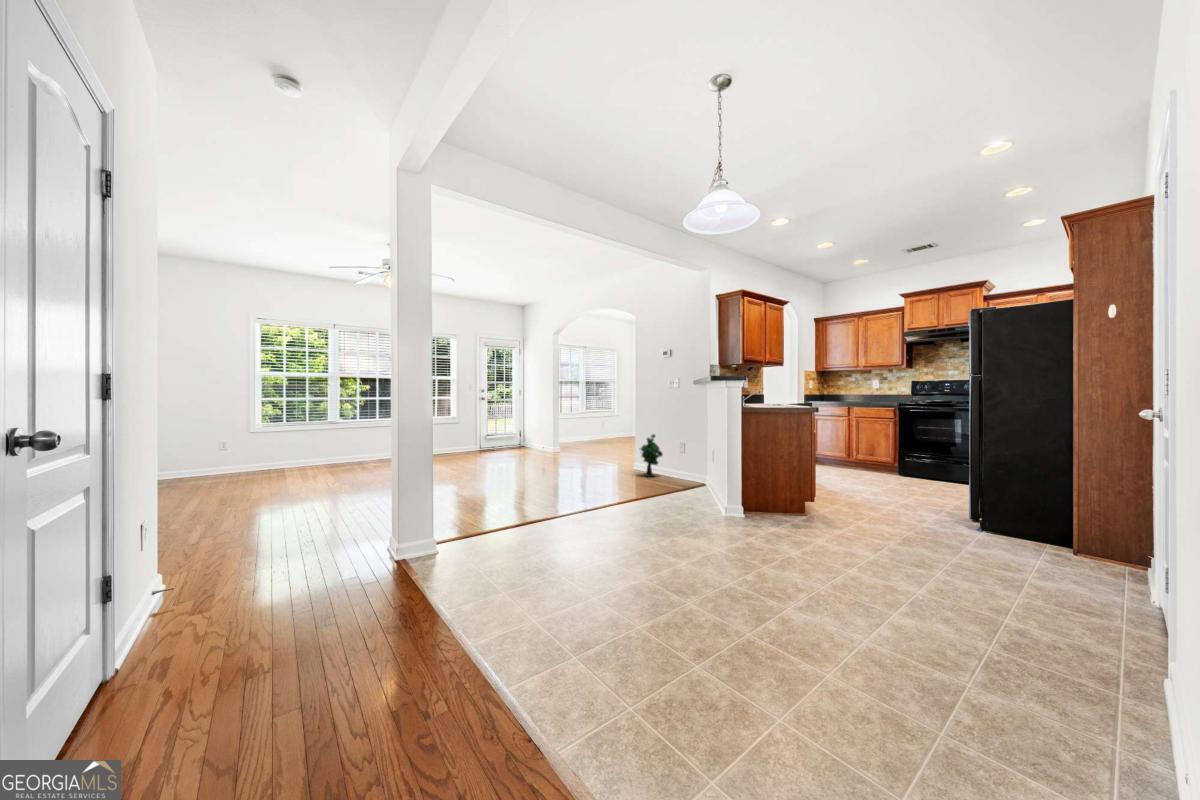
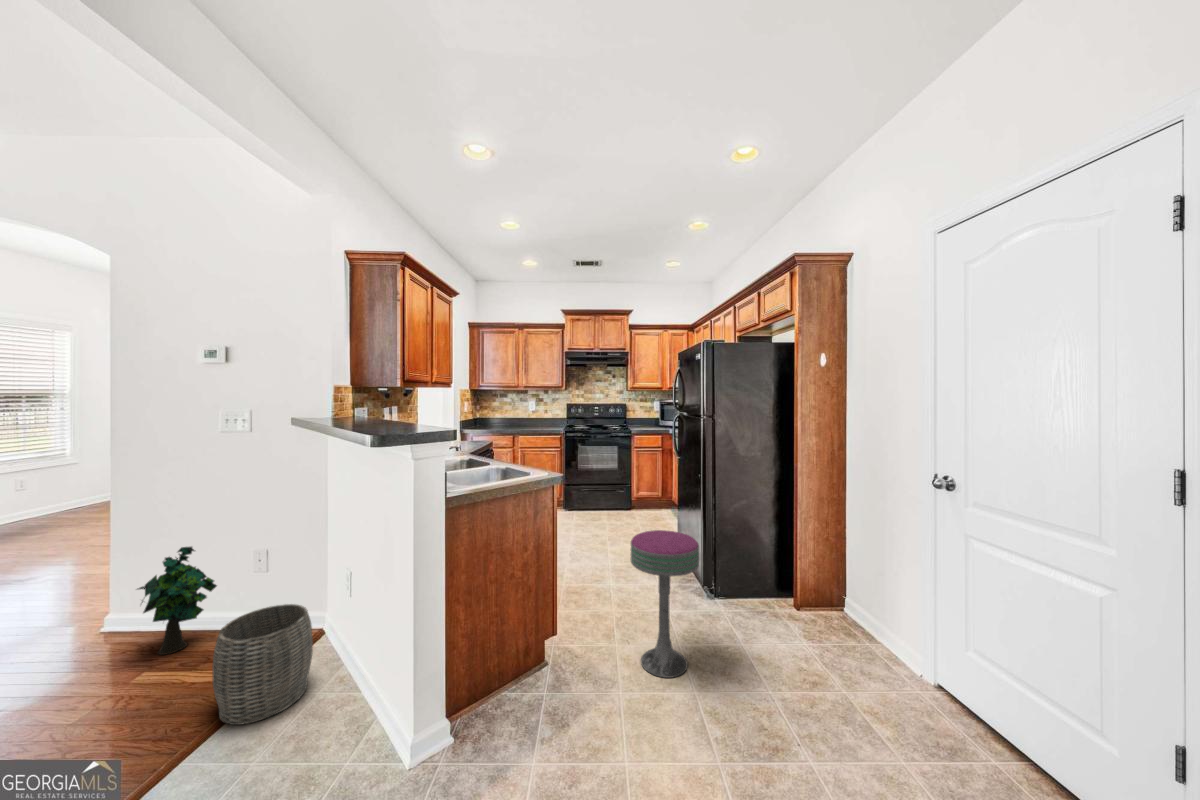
bar stool: none [852,447,904,534] -> present [630,530,699,678]
woven basket: none [661,457,693,494] -> present [212,604,313,725]

